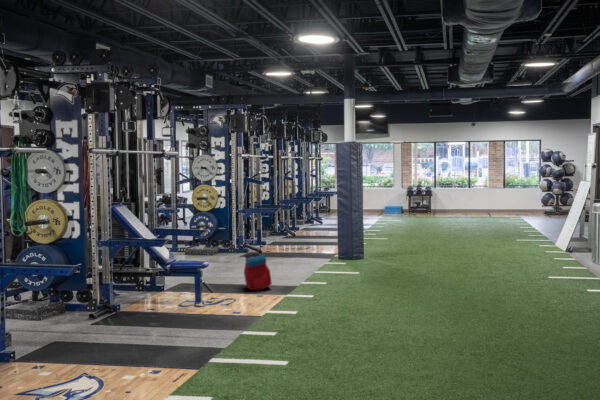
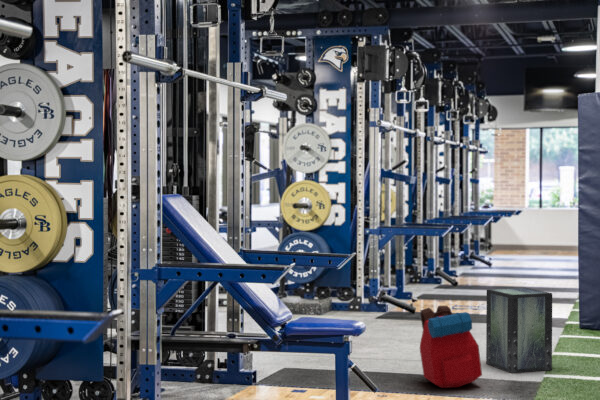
storage box: none [281,242,311,283] -> present [486,288,552,373]

